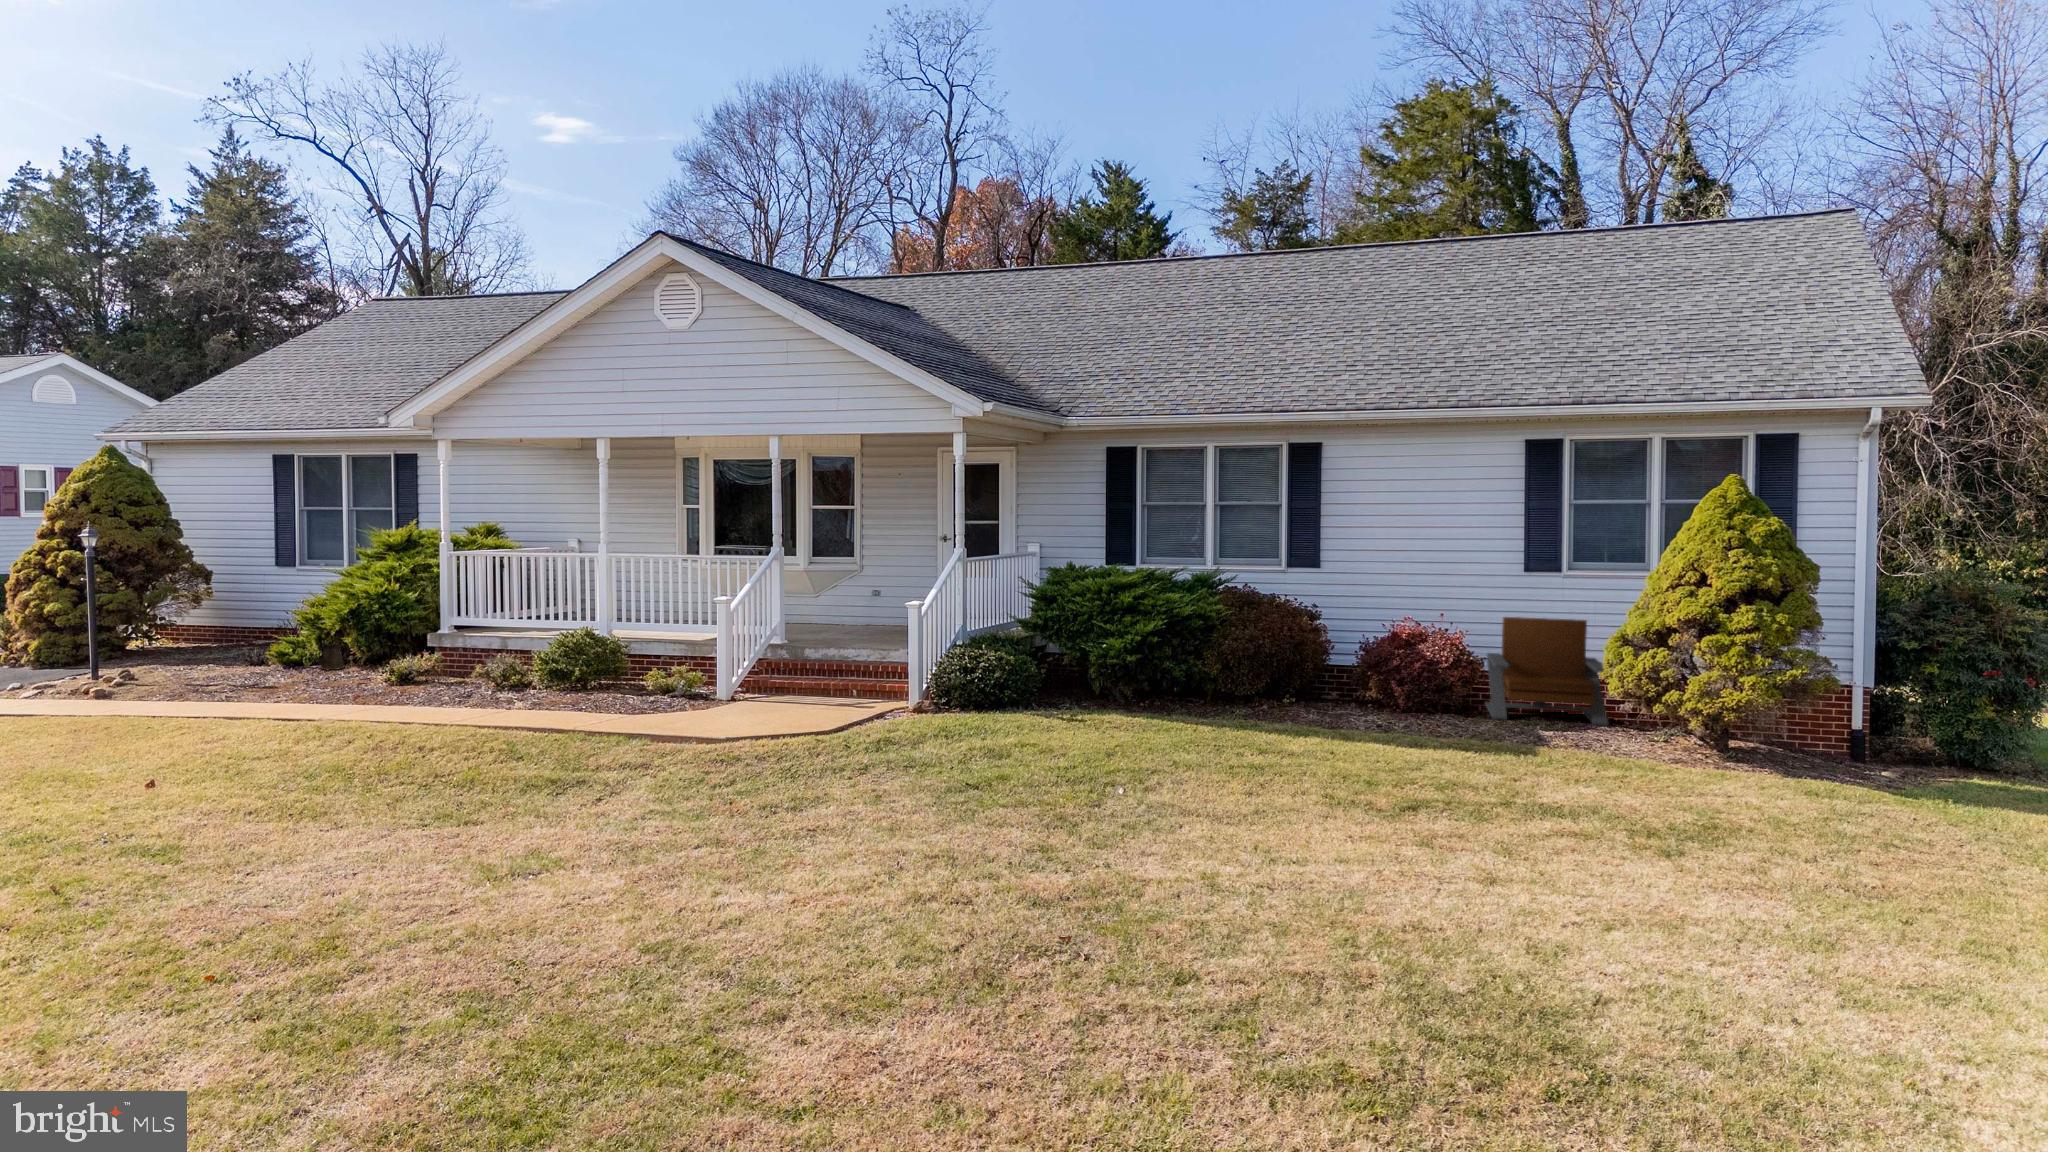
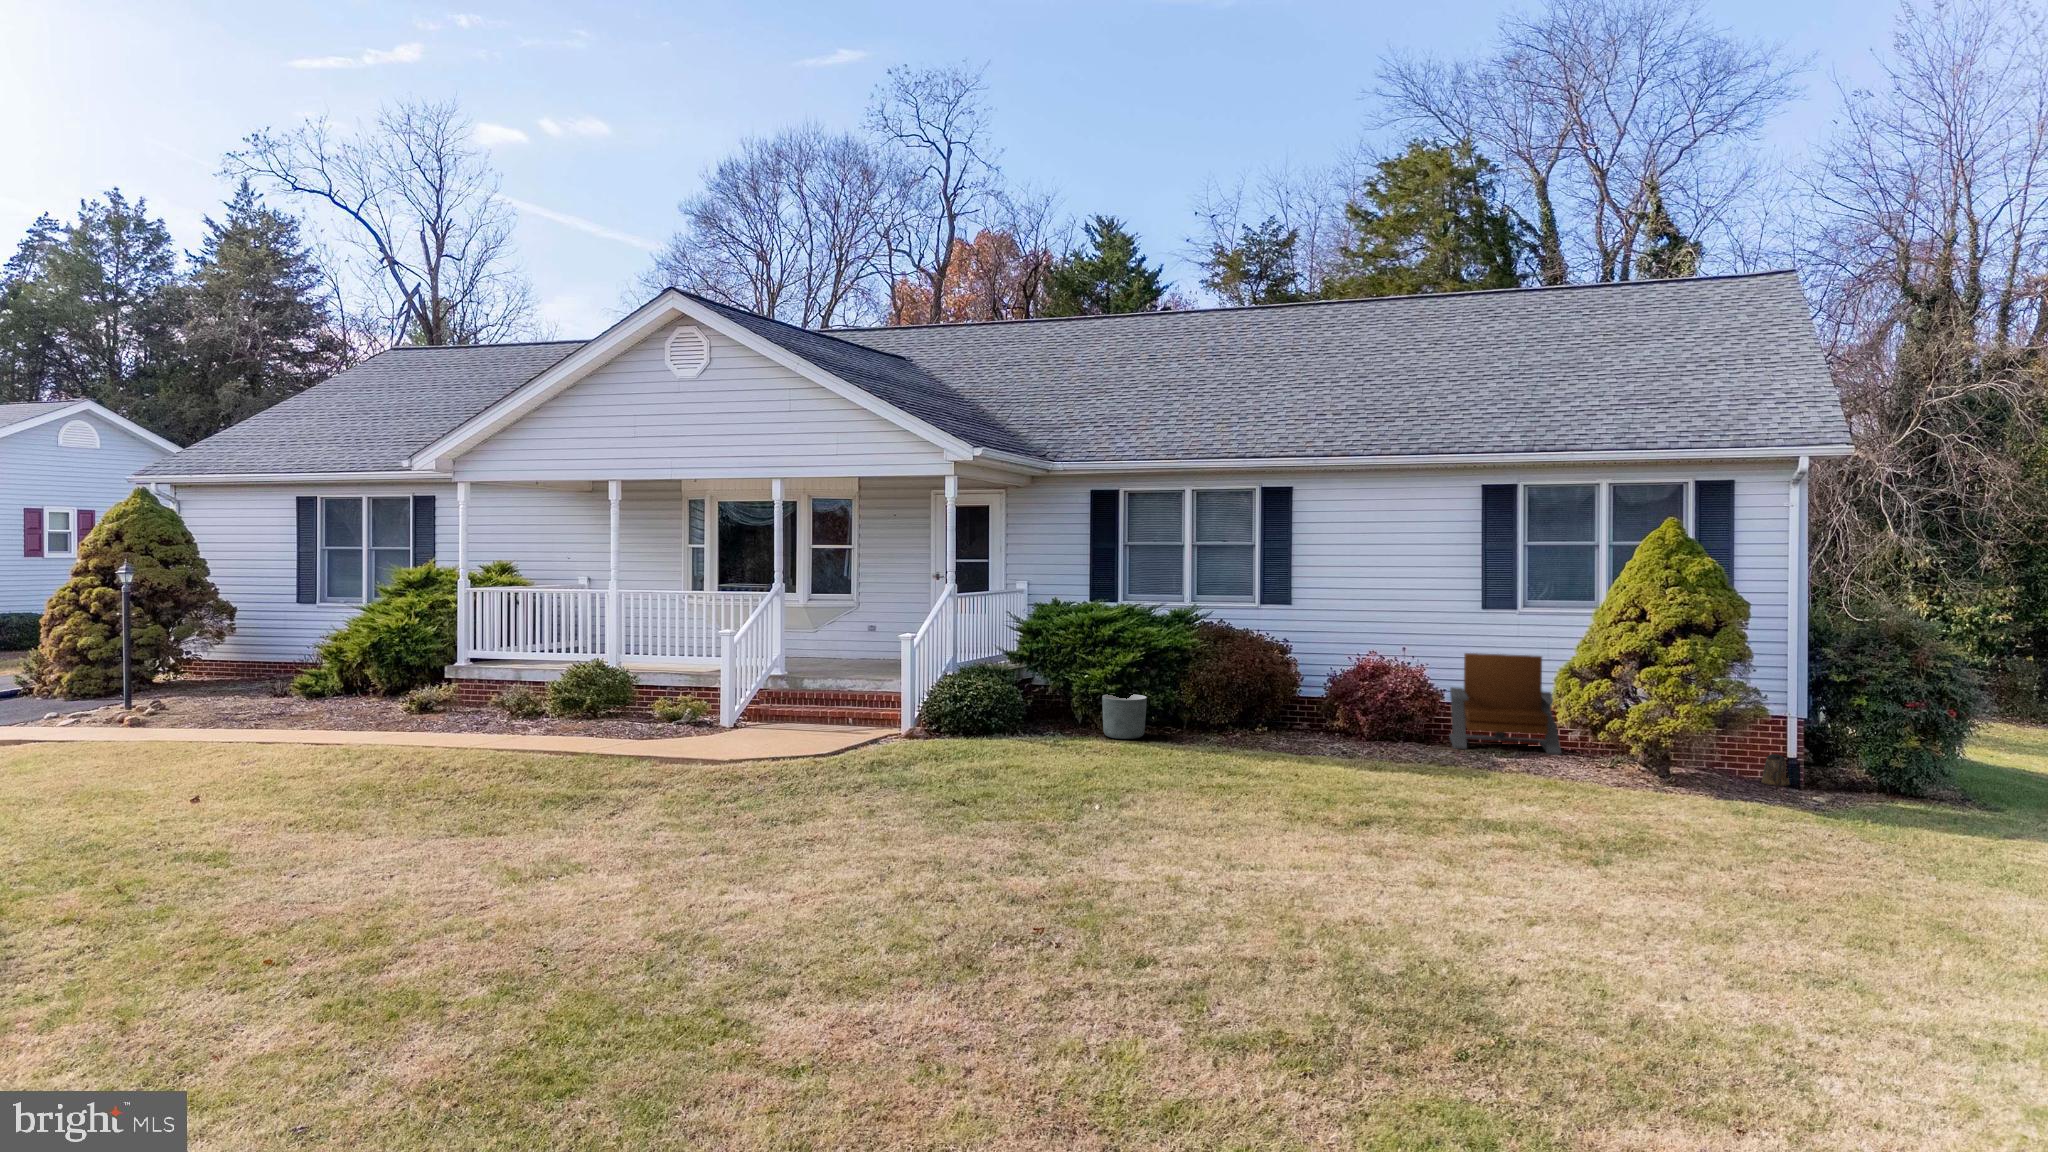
watering can: present [304,644,349,670] -> present [1761,754,1790,786]
planter: none [1120,661,1167,709] -> present [1102,694,1147,739]

